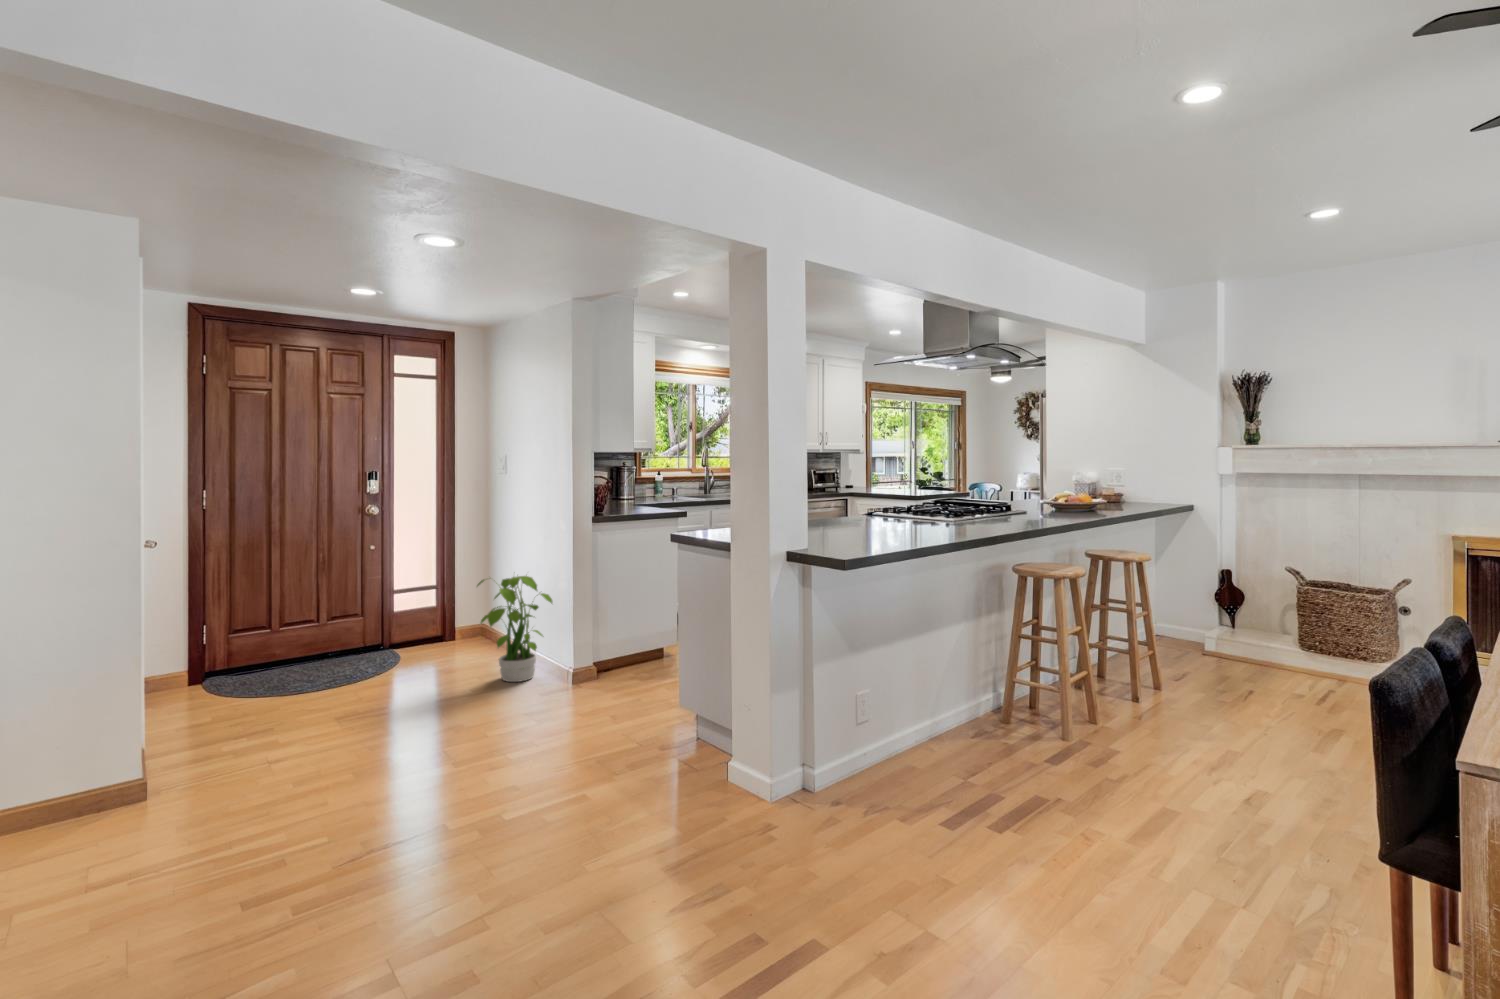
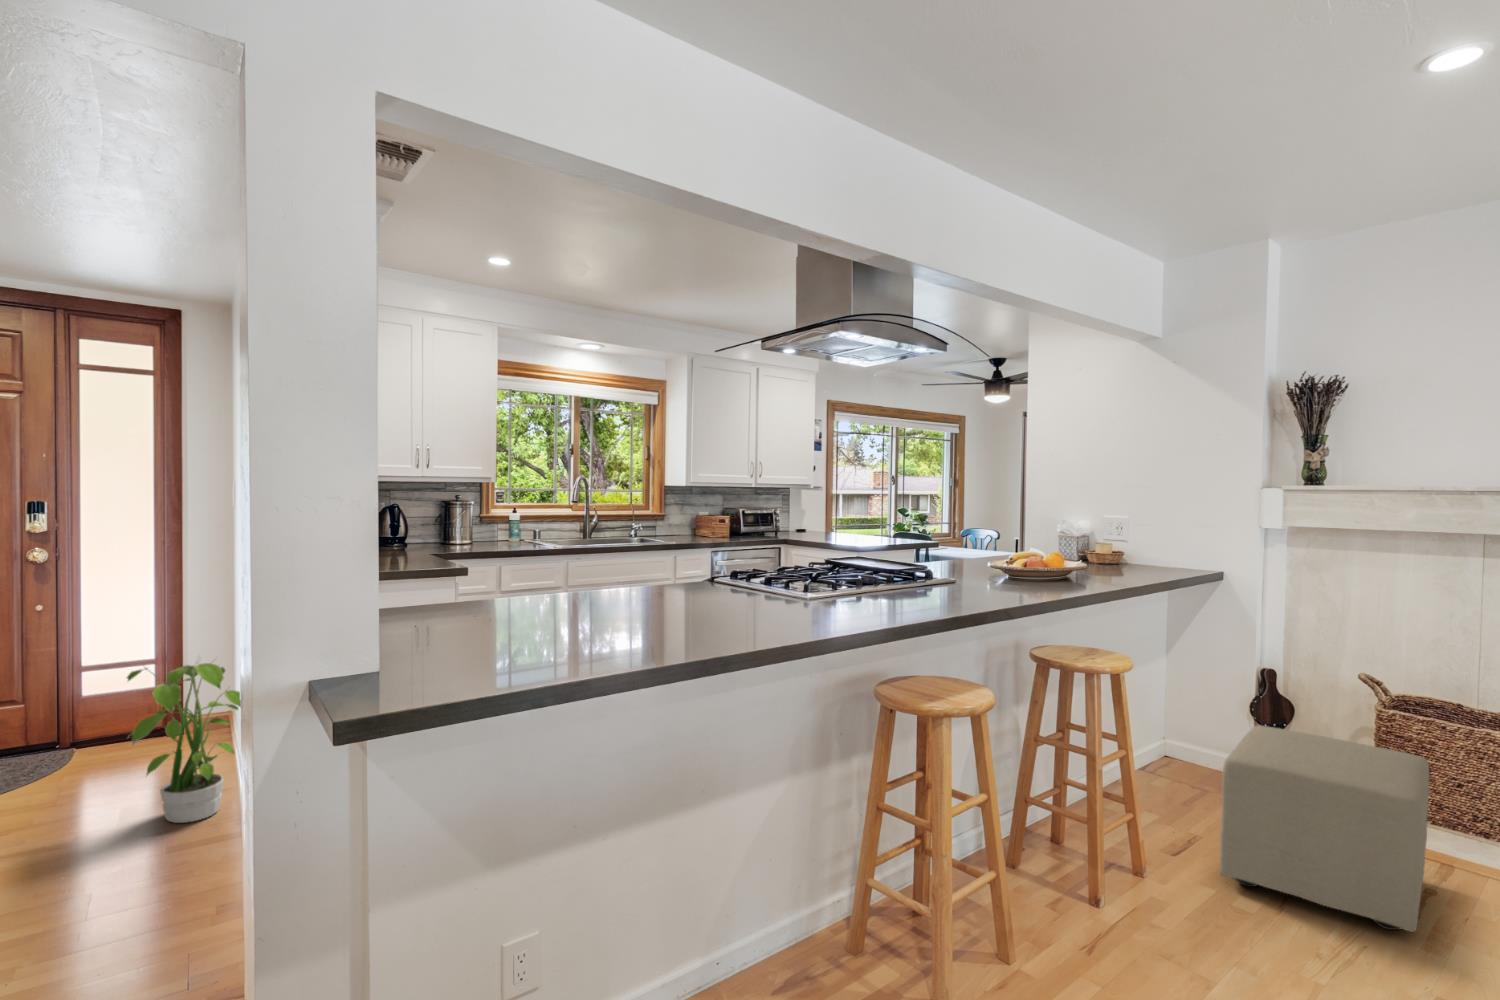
ottoman: none [1204,598,1331,704] -> present [1219,725,1429,932]

